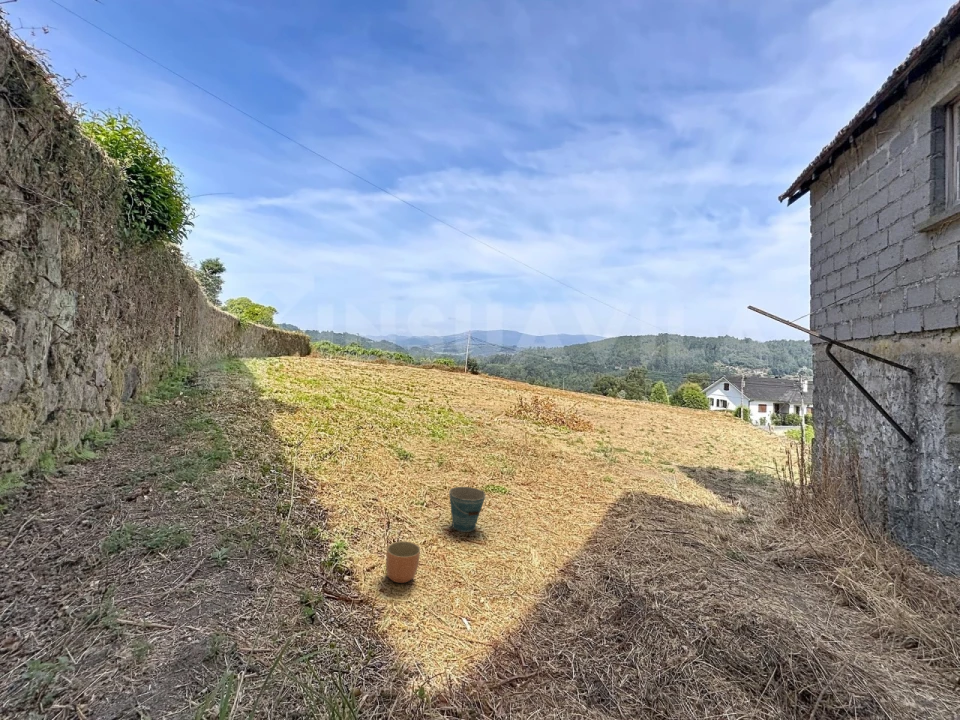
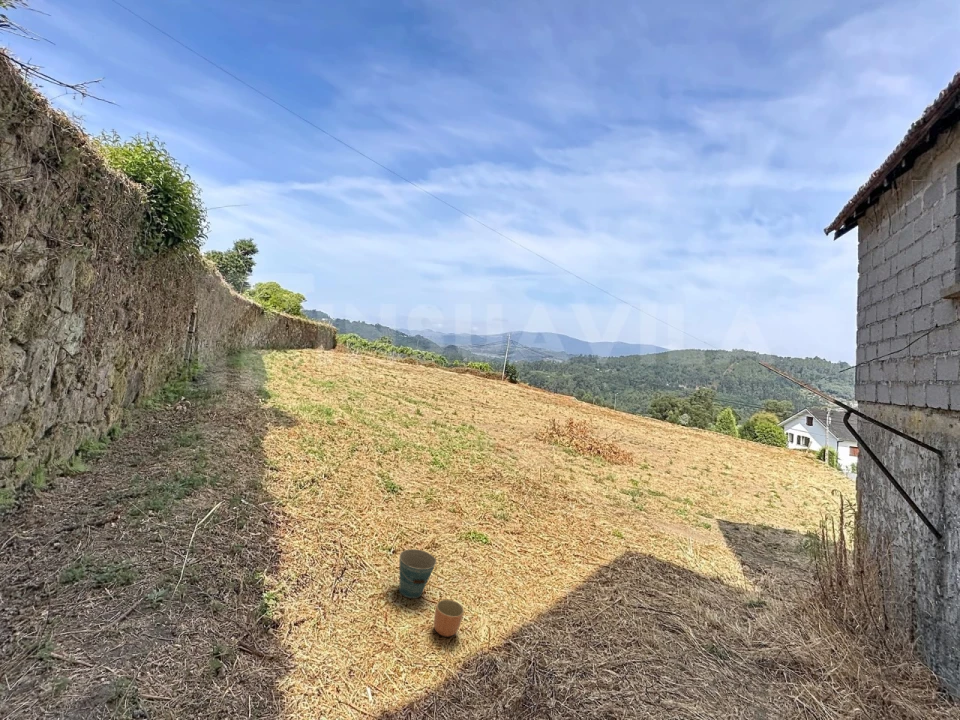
planter: present [386,541,420,583] -> present [434,600,464,637]

